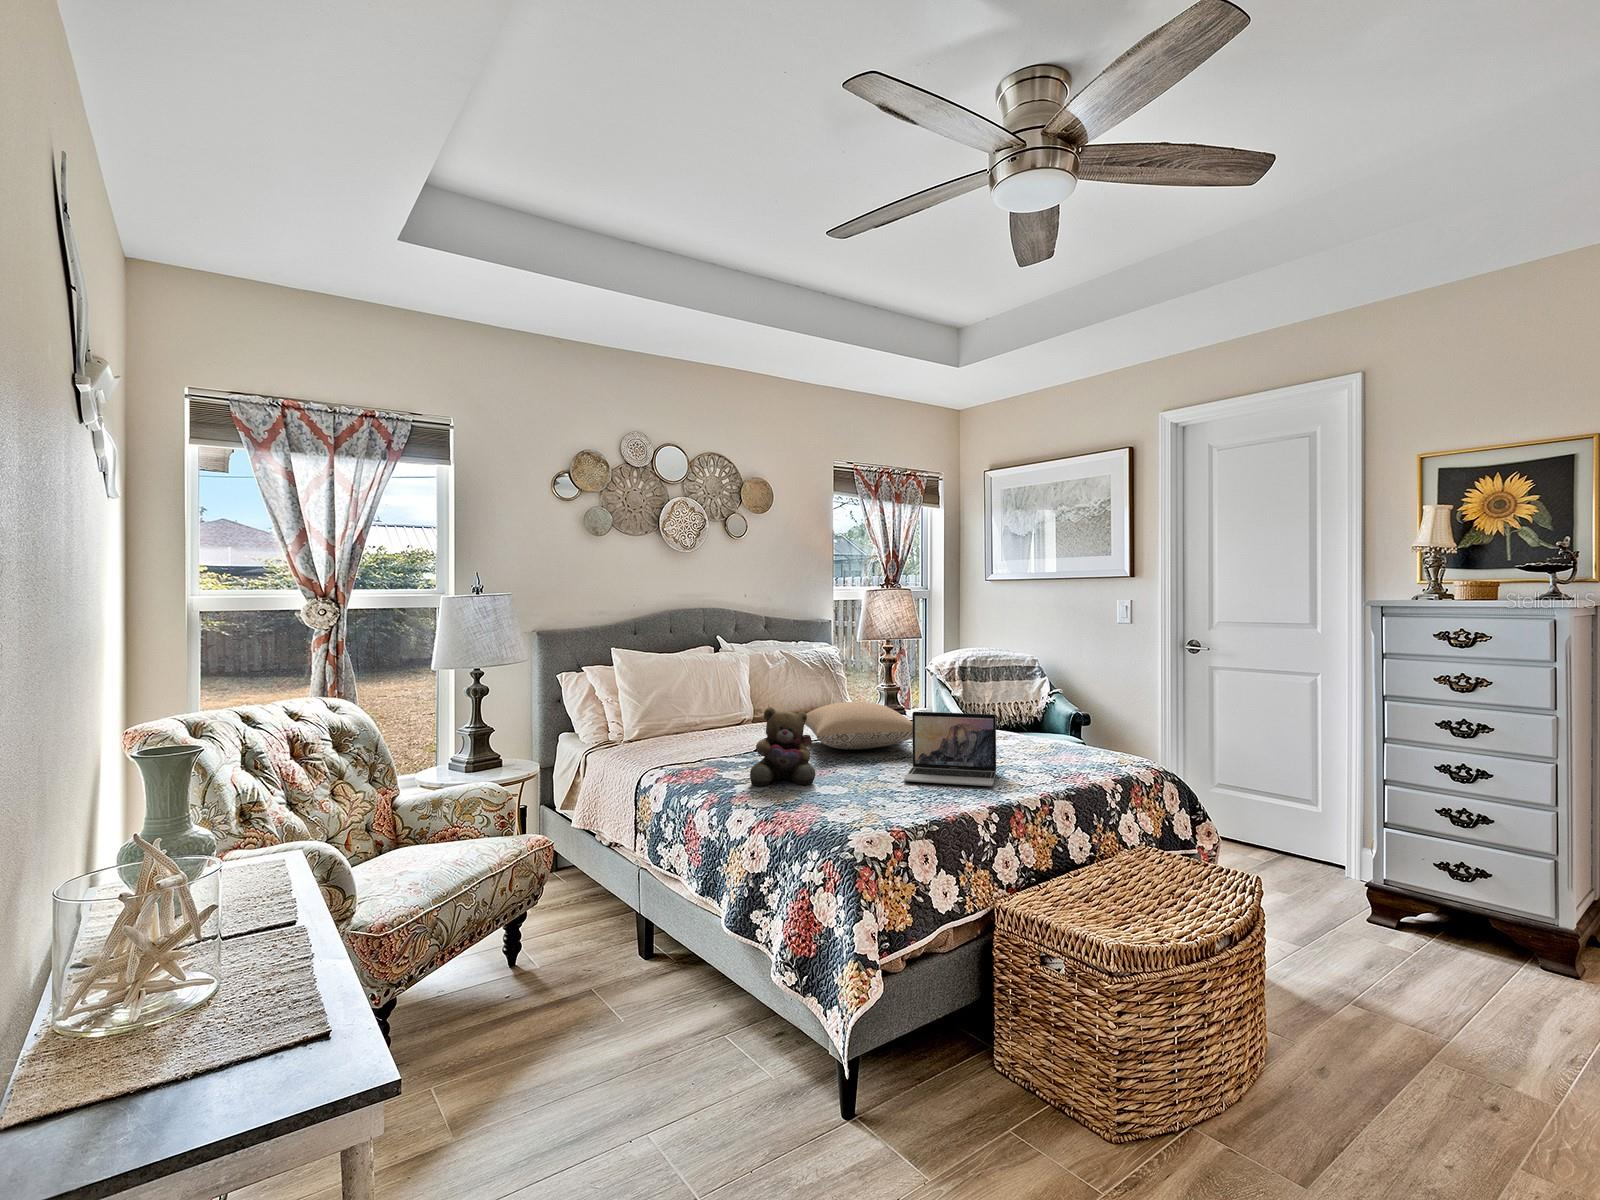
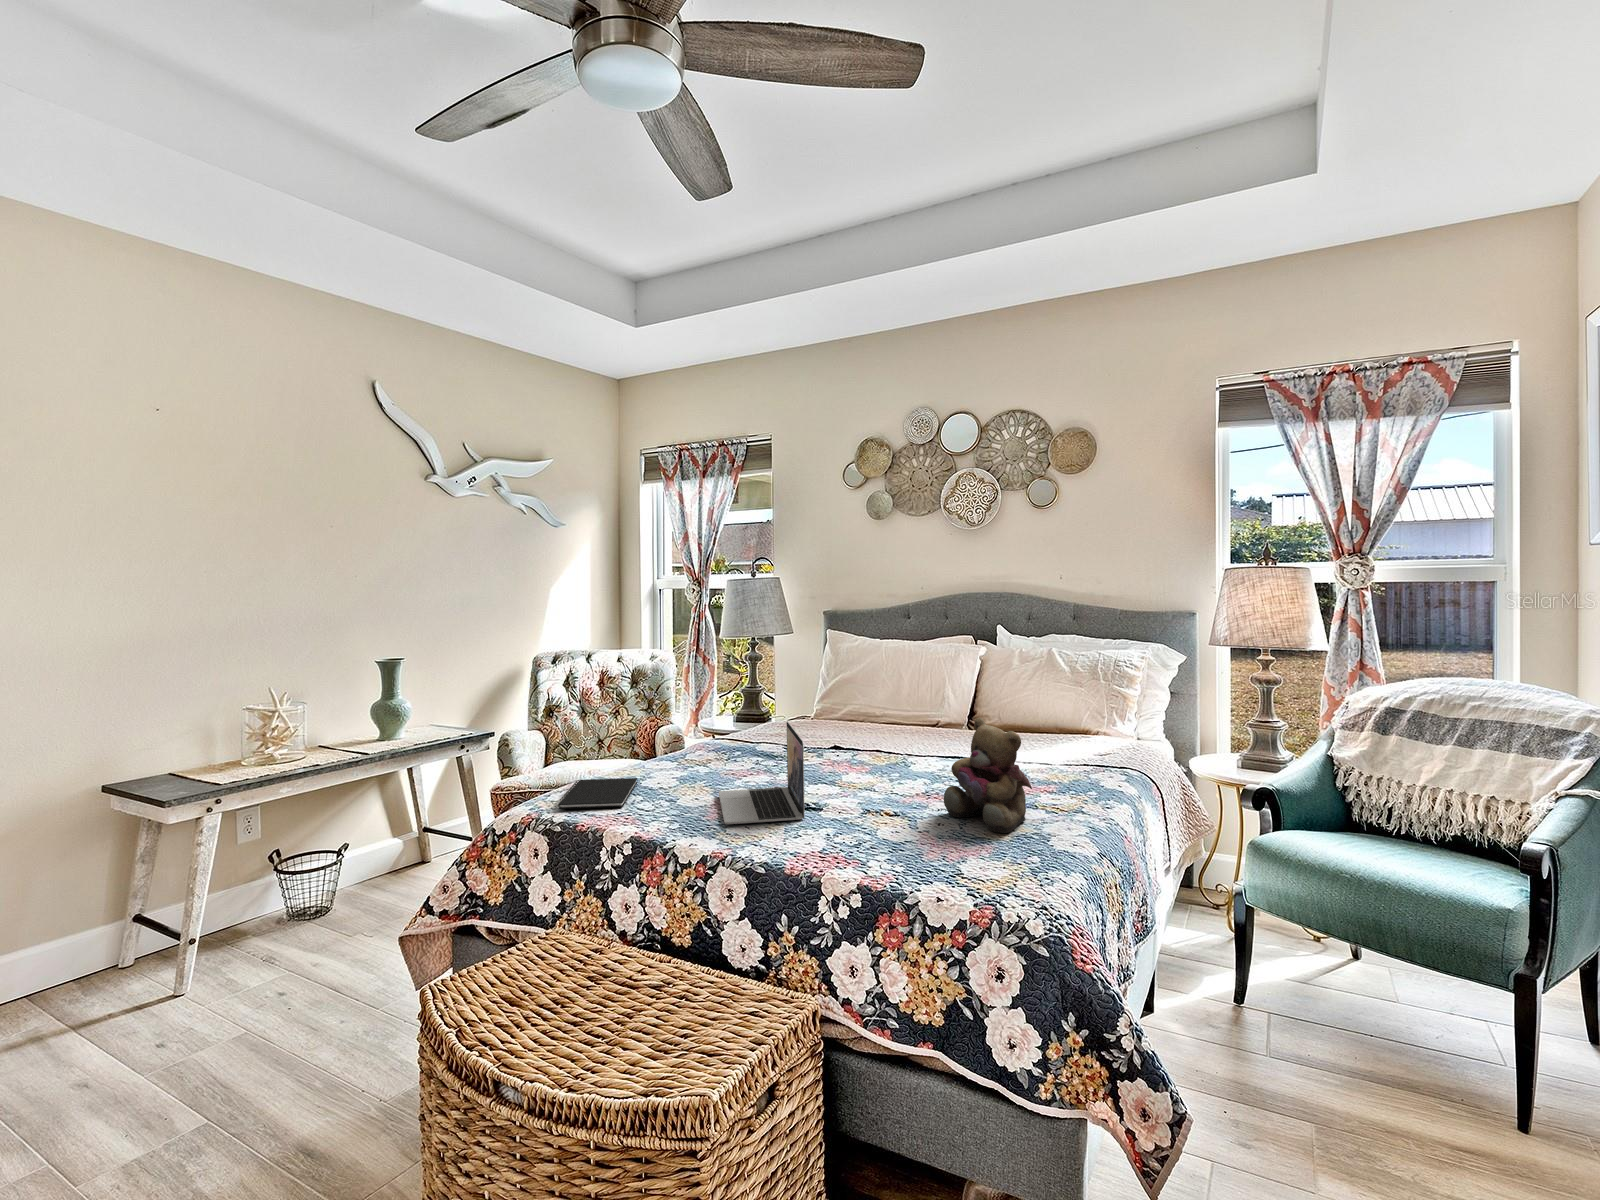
pillow: present [805,702,912,749] -> none [781,705,959,764]
teddy bear: present [750,707,815,786] -> present [944,718,1032,833]
notebook: none [800,794,902,822] -> present [556,778,637,809]

